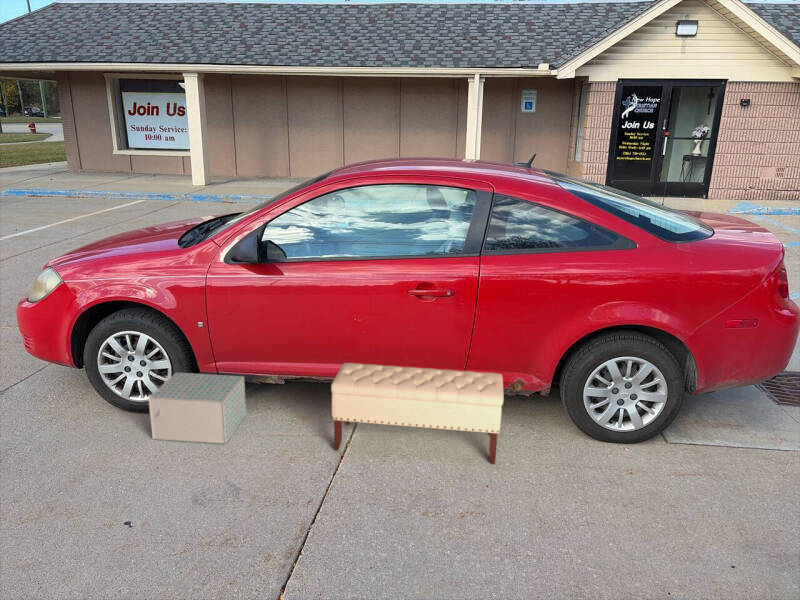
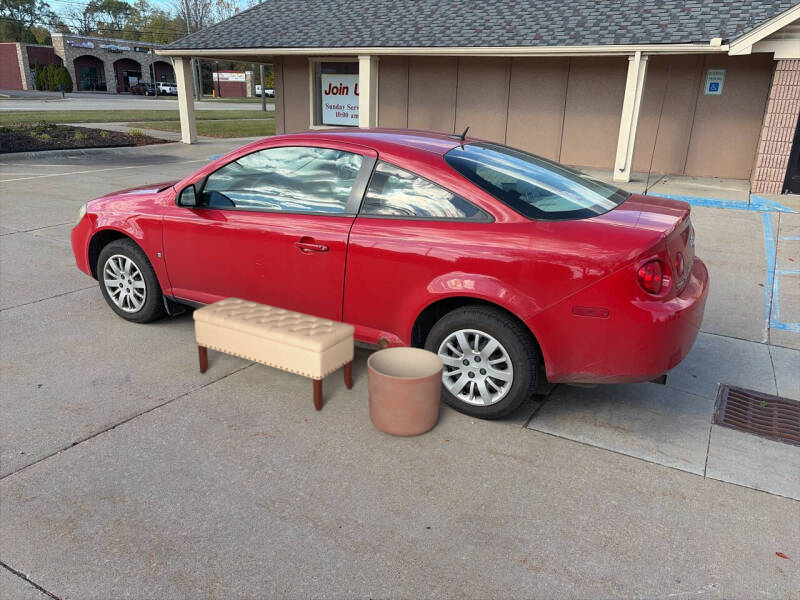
storage box: present [149,373,246,444] -> none [77,290,170,352]
planter: none [544,386,620,472] -> present [367,347,444,436]

